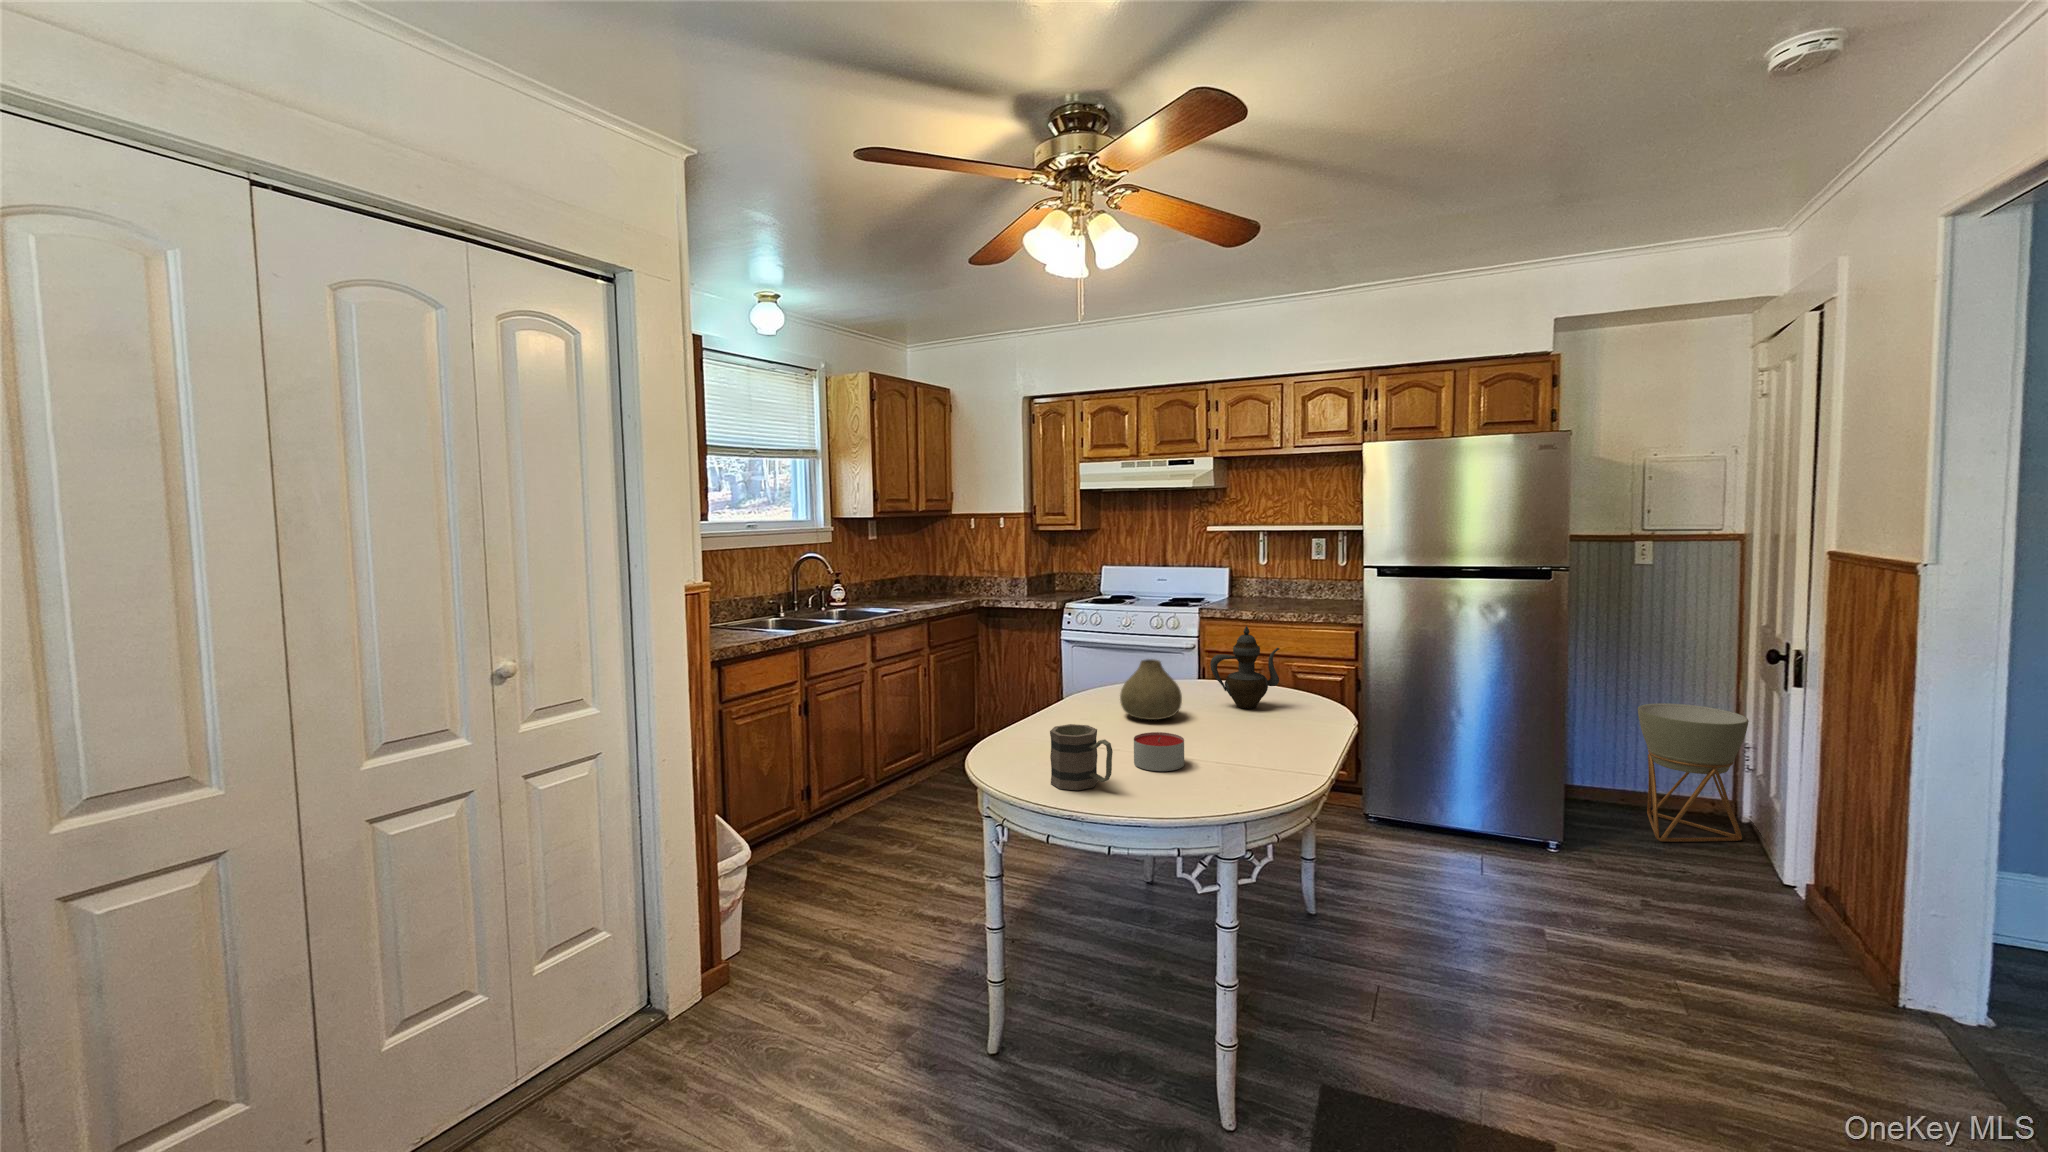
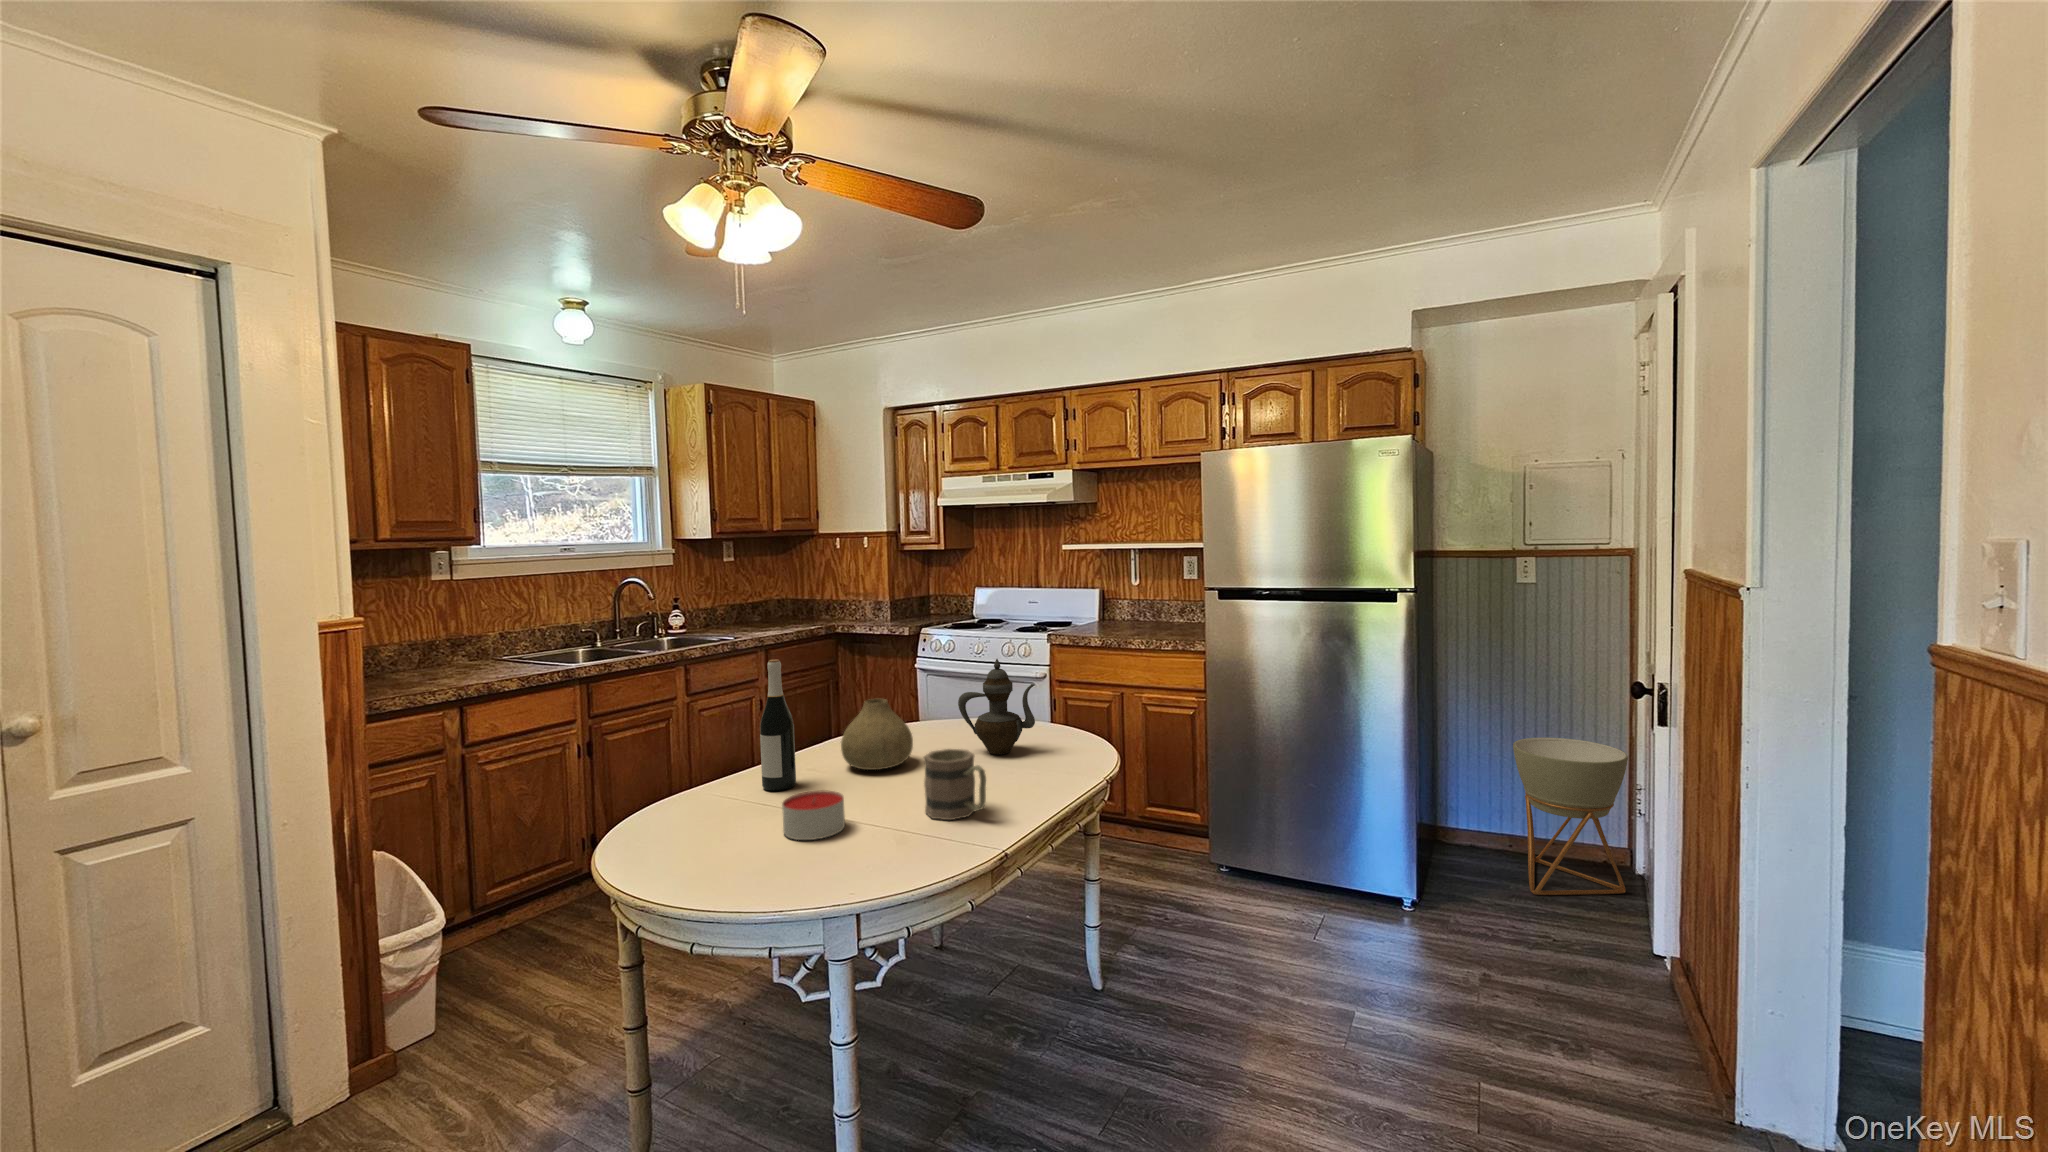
wine bottle: none [1071,624,1099,735] -> present [760,659,796,791]
mug: present [1050,724,1113,790] -> present [924,749,986,820]

